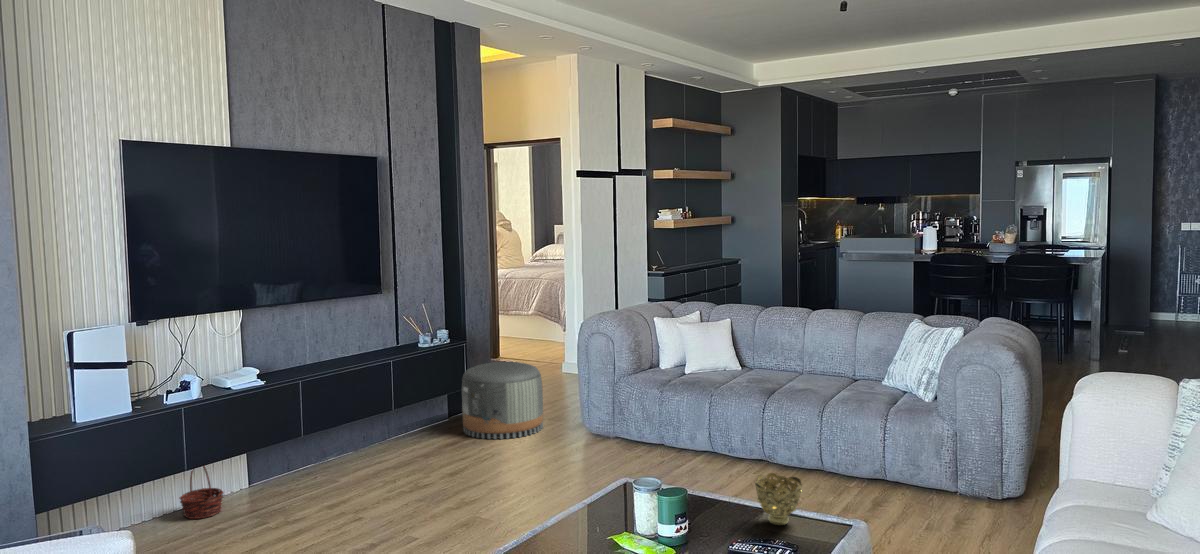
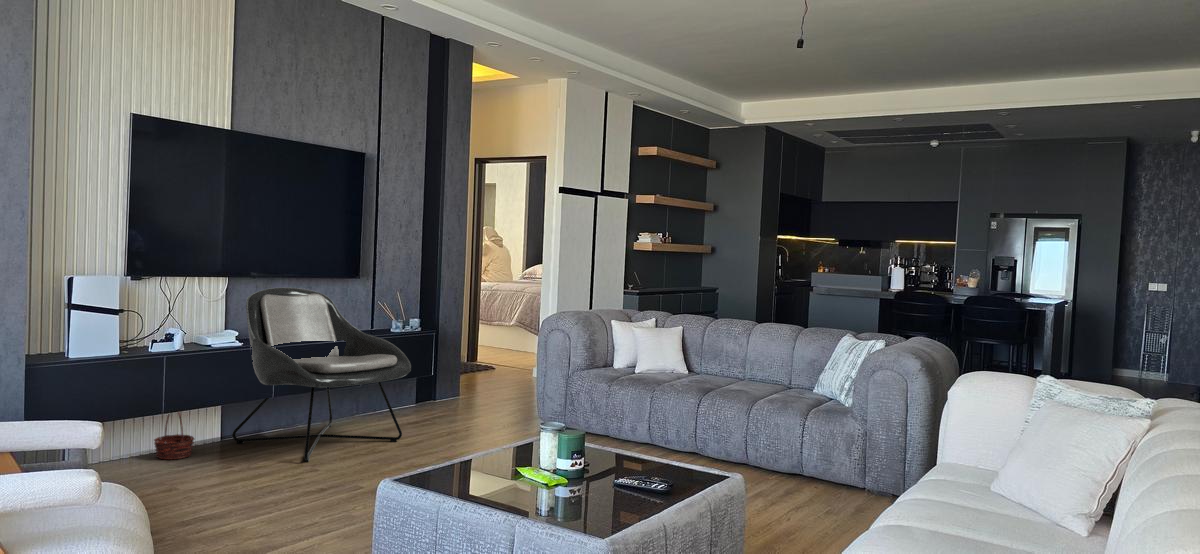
lounge chair: none [262,313,449,509] -> present [232,287,411,462]
pouf: present [462,362,543,439] -> none [428,353,504,422]
decorative bowl: present [755,473,803,525] -> none [647,430,689,475]

